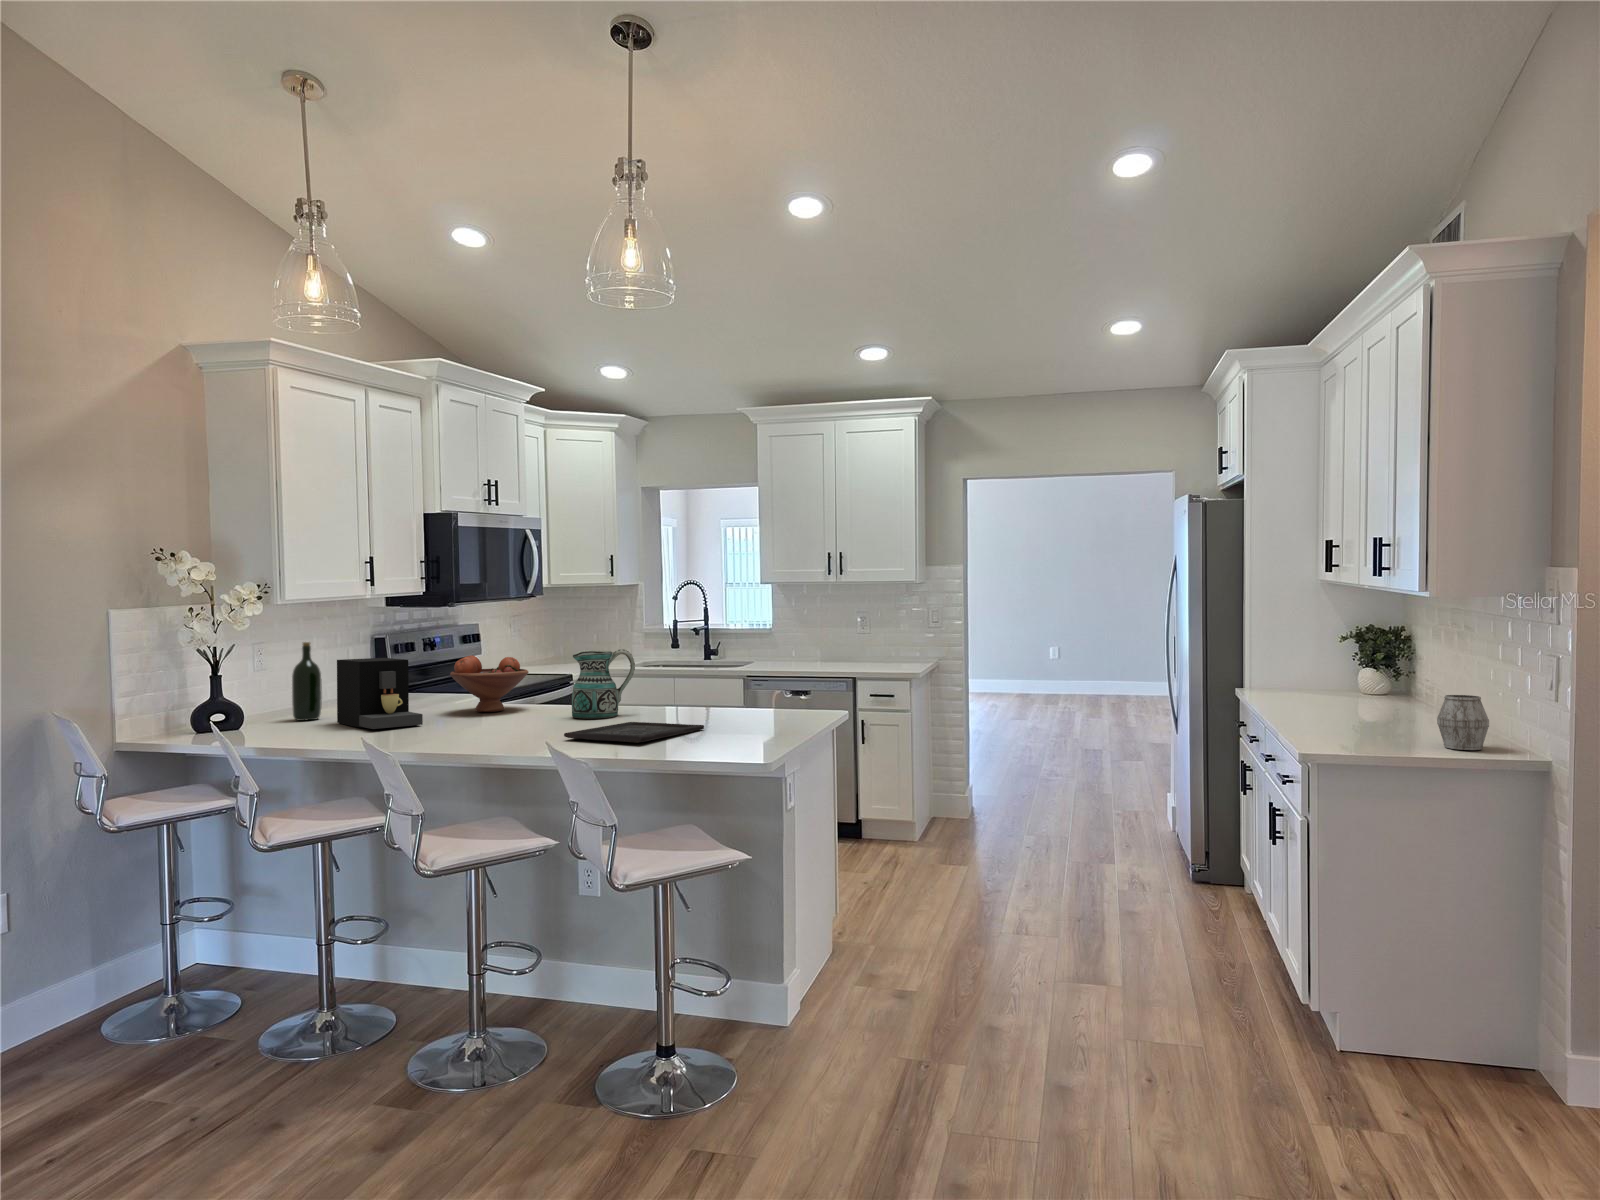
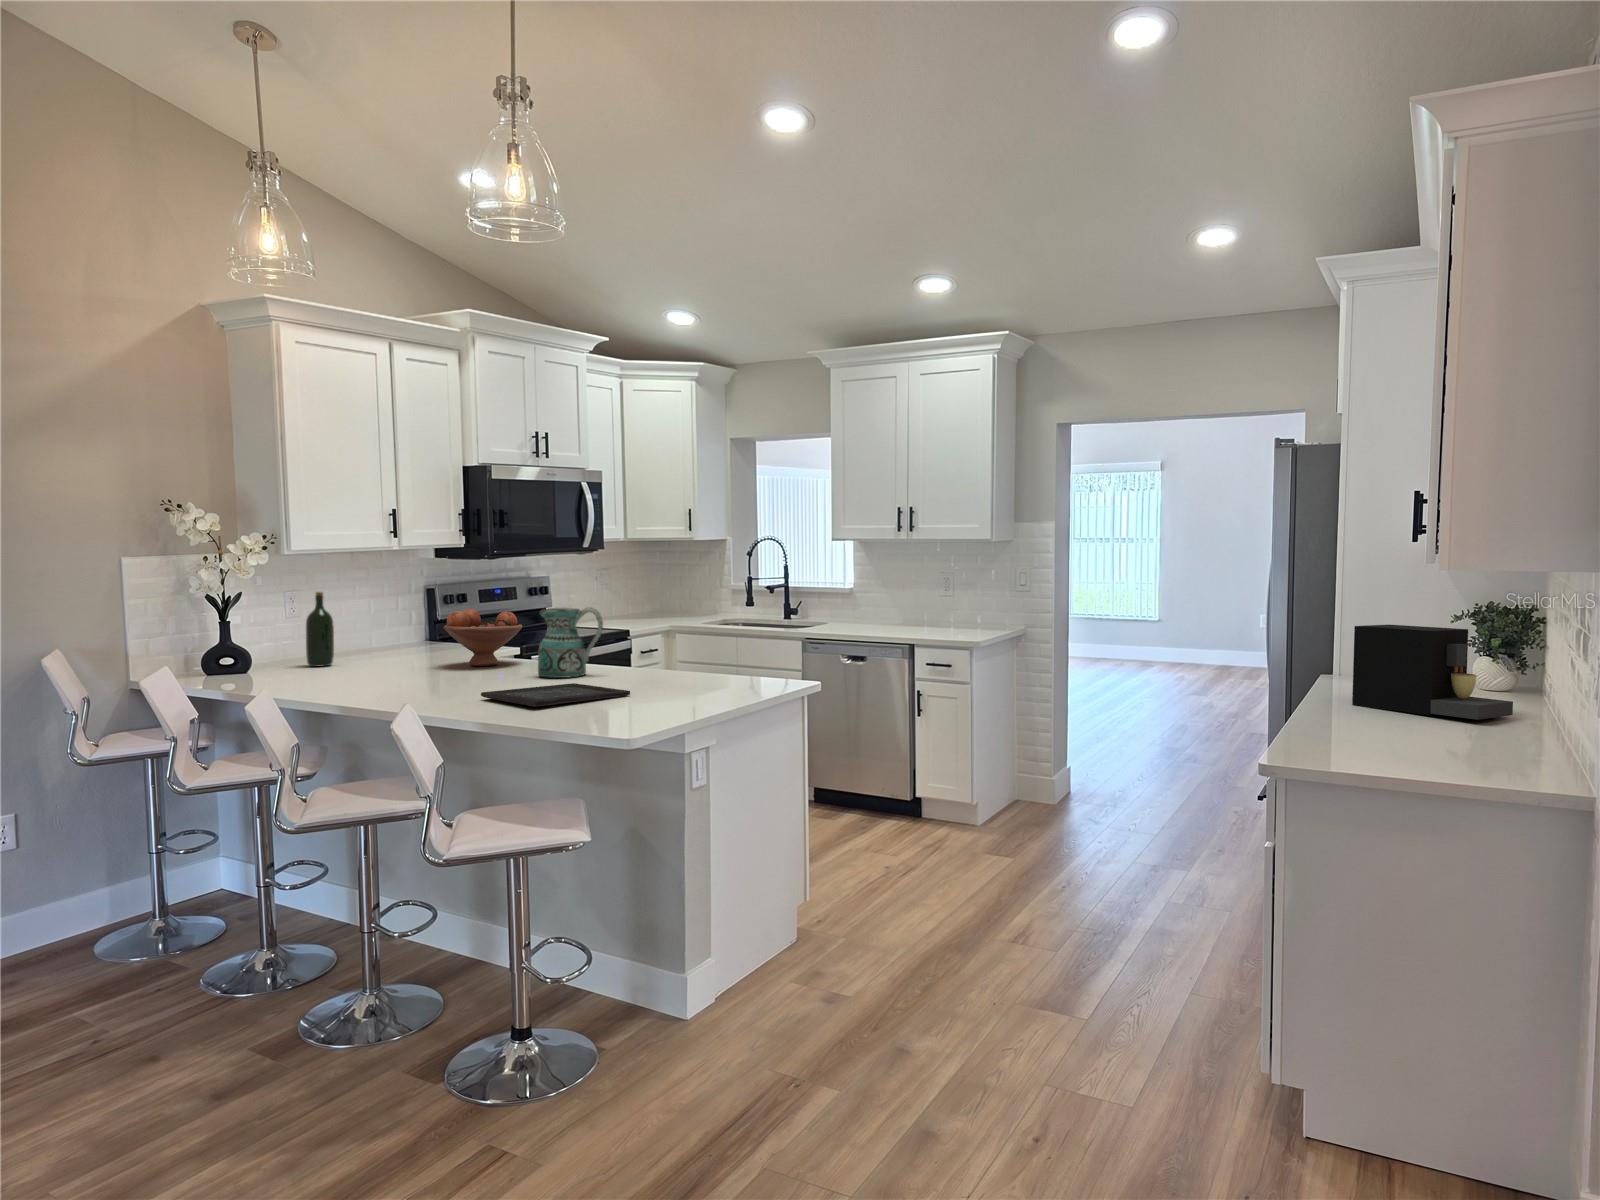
coffee maker: present [337,658,423,729] -> present [1352,625,1513,720]
mug: present [1437,695,1489,750] -> none [1473,702,1543,778]

